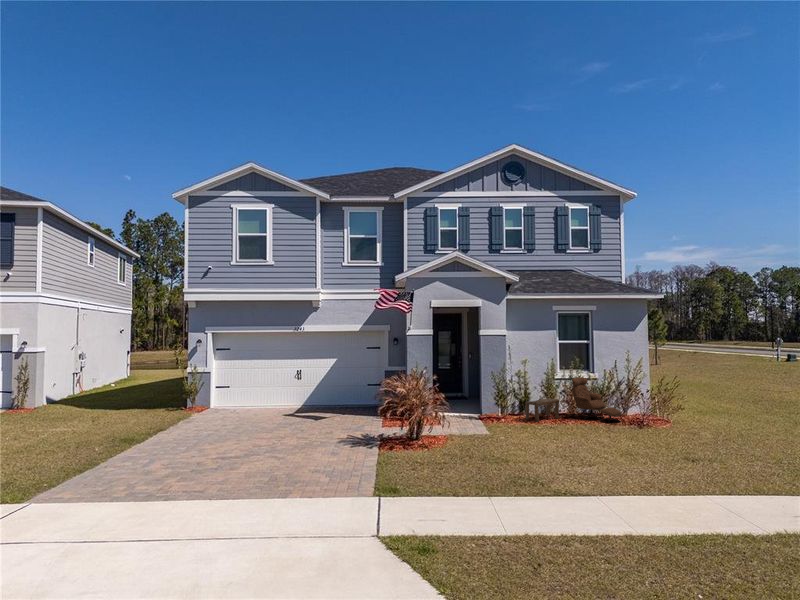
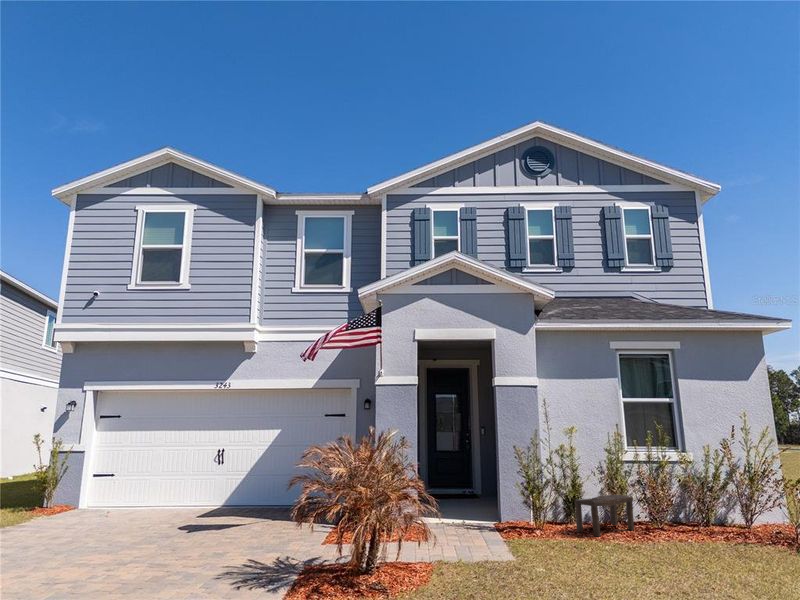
lounge chair: present [572,377,622,422] -> none [652,458,747,539]

